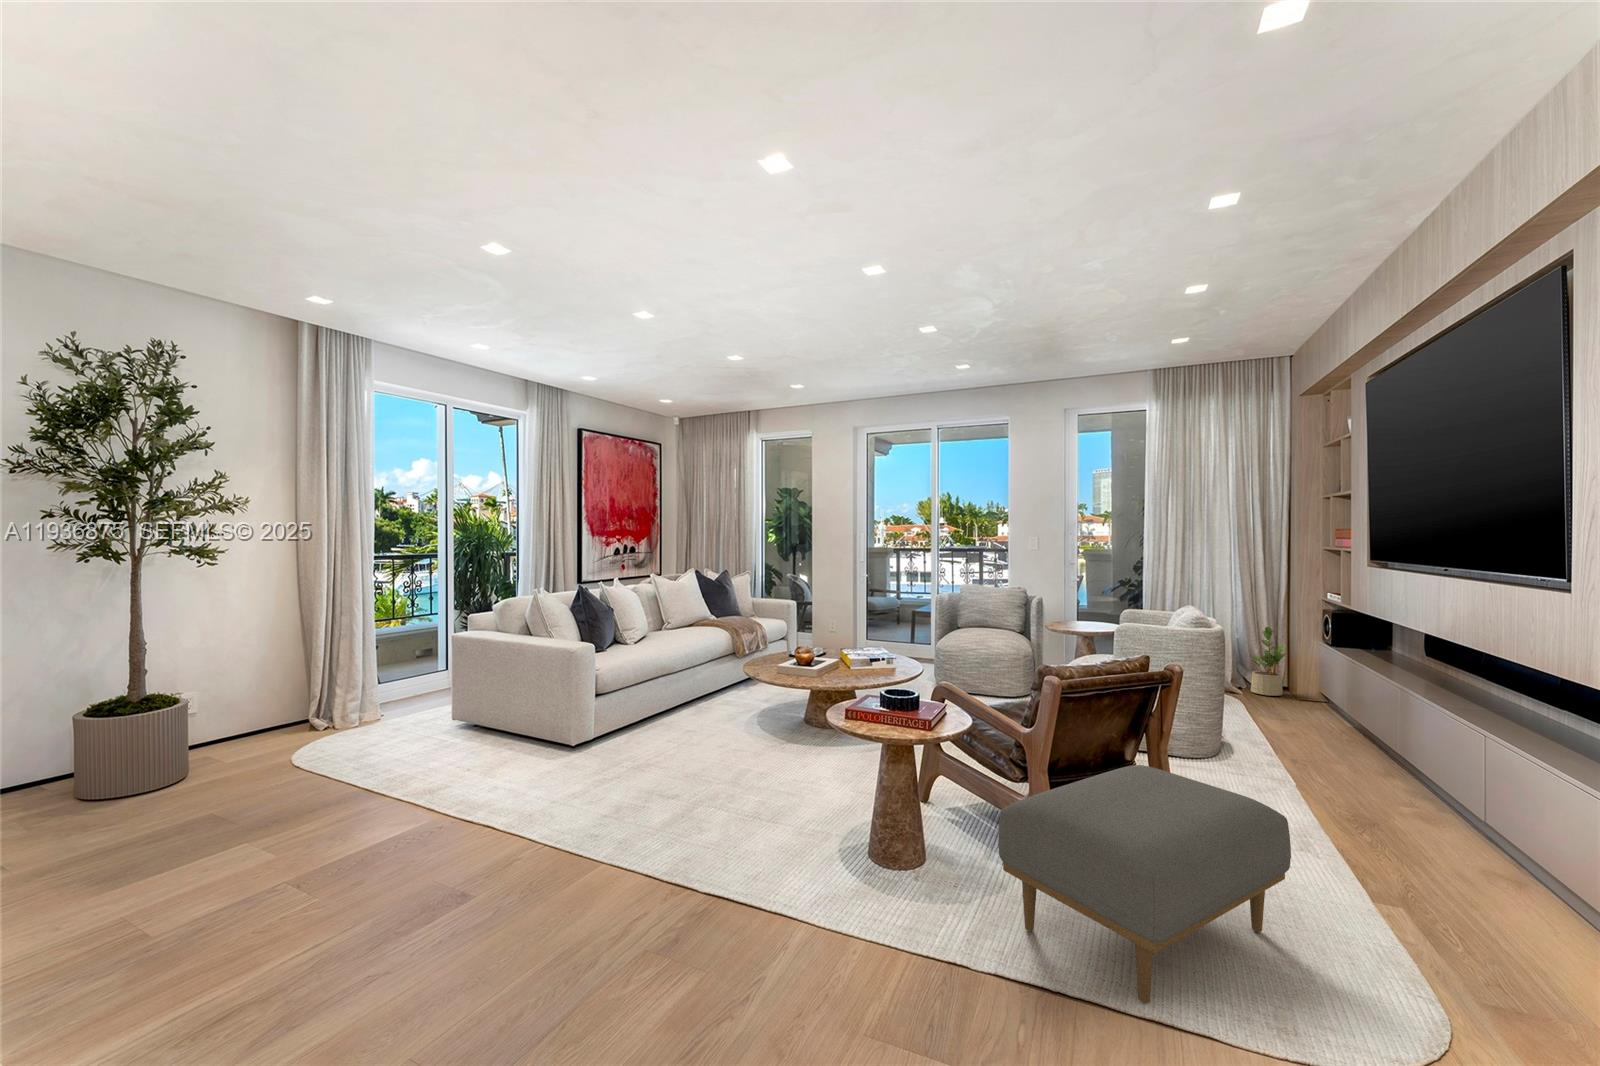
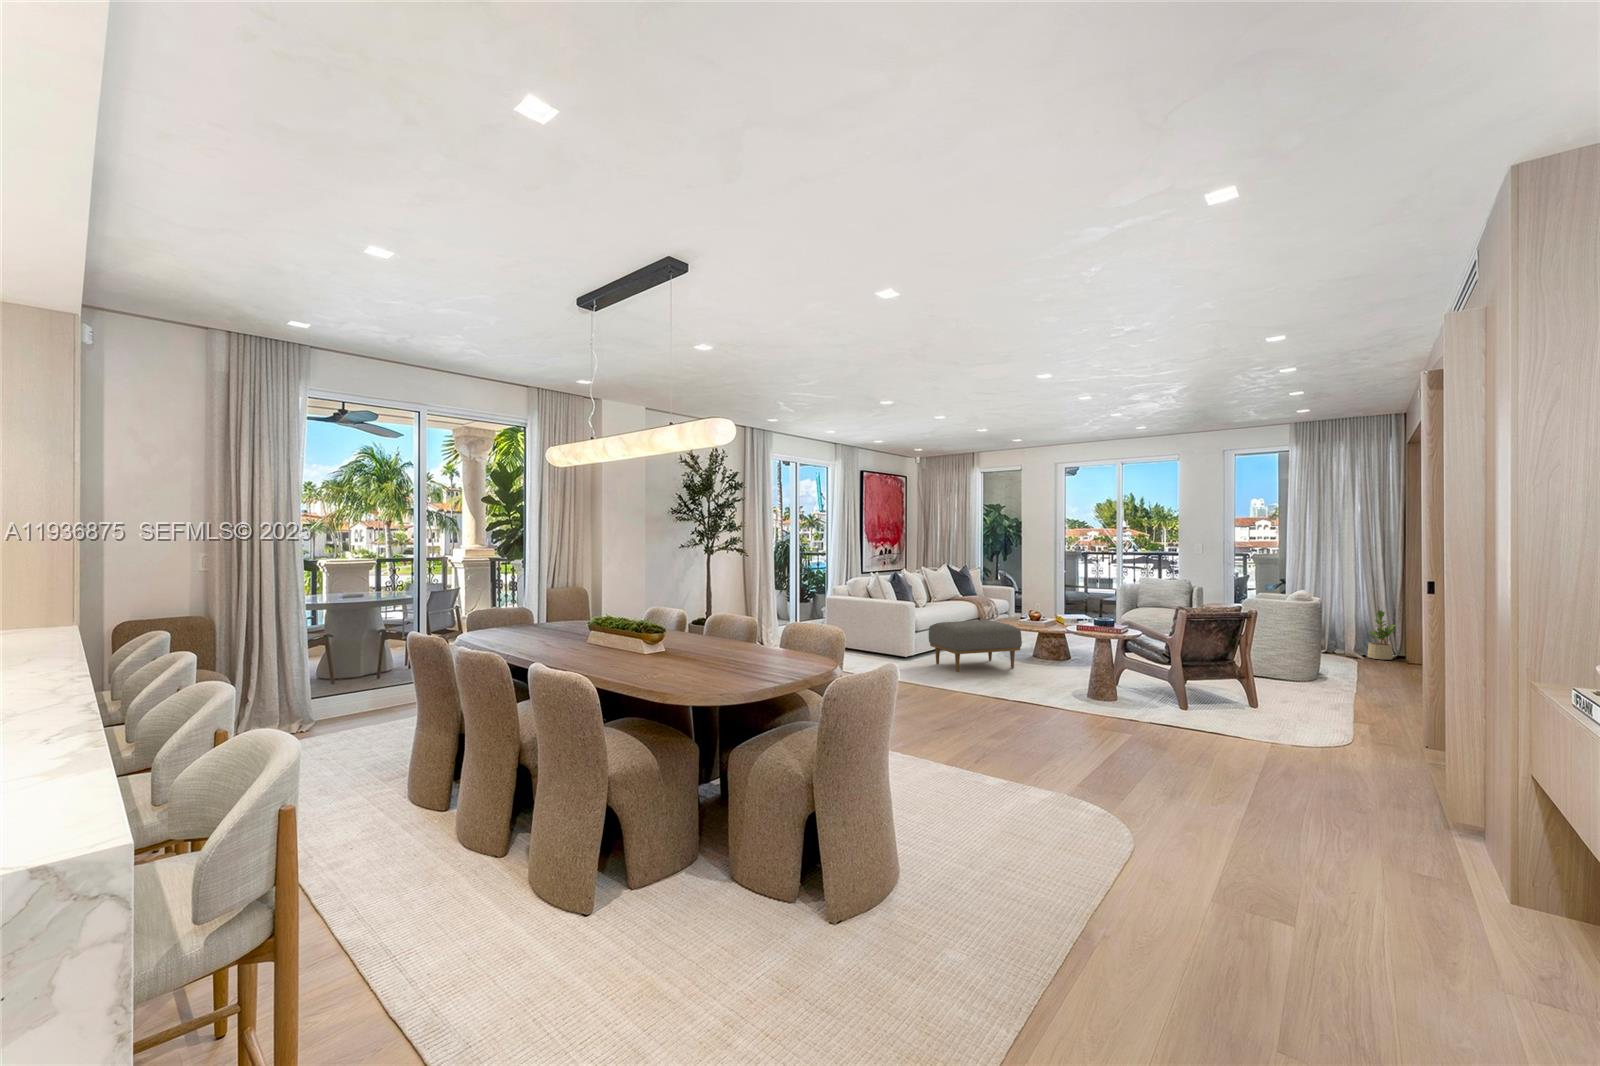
ottoman: present [998,765,1291,1004] -> present [929,620,1022,672]

